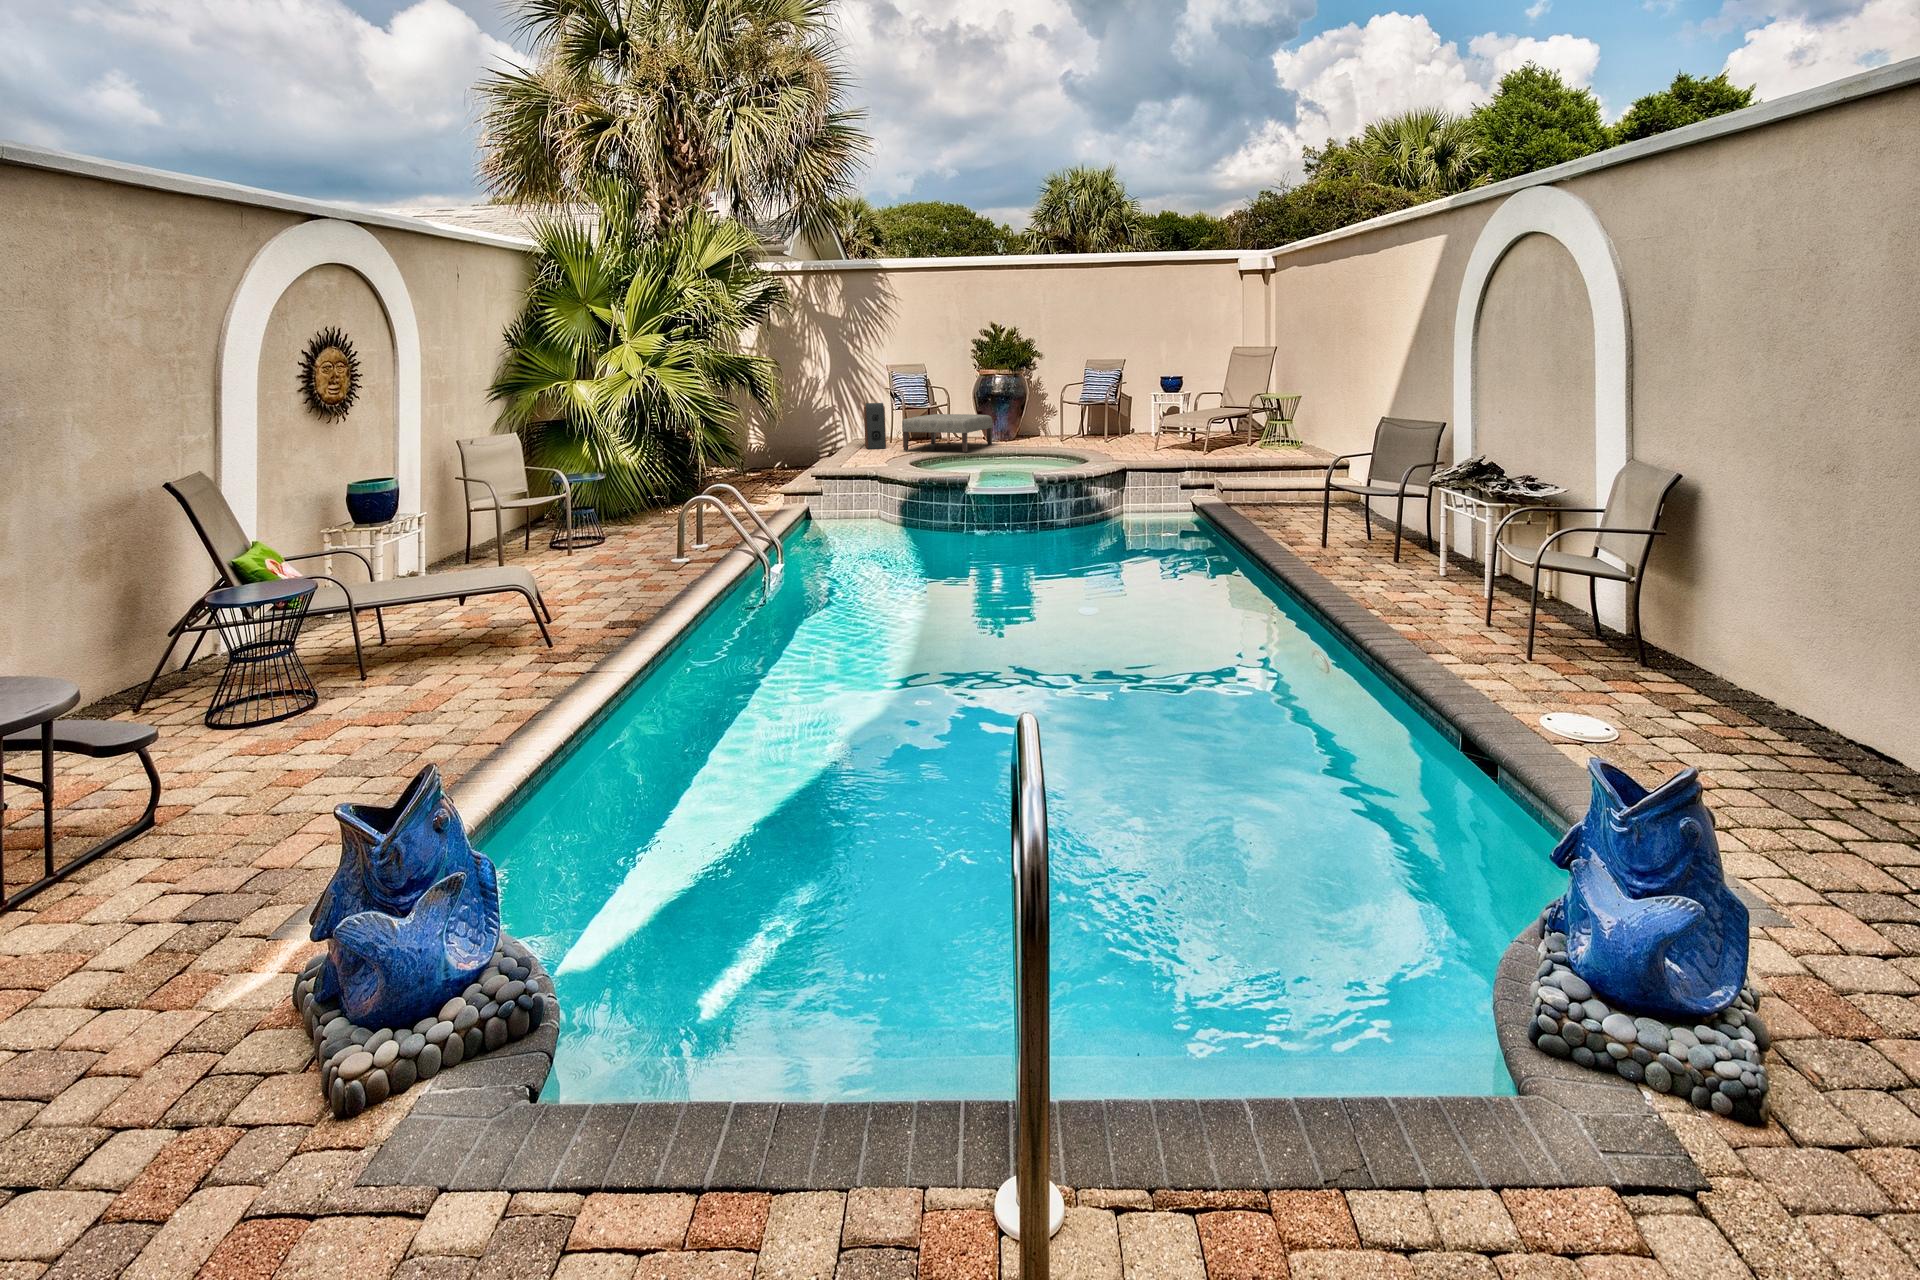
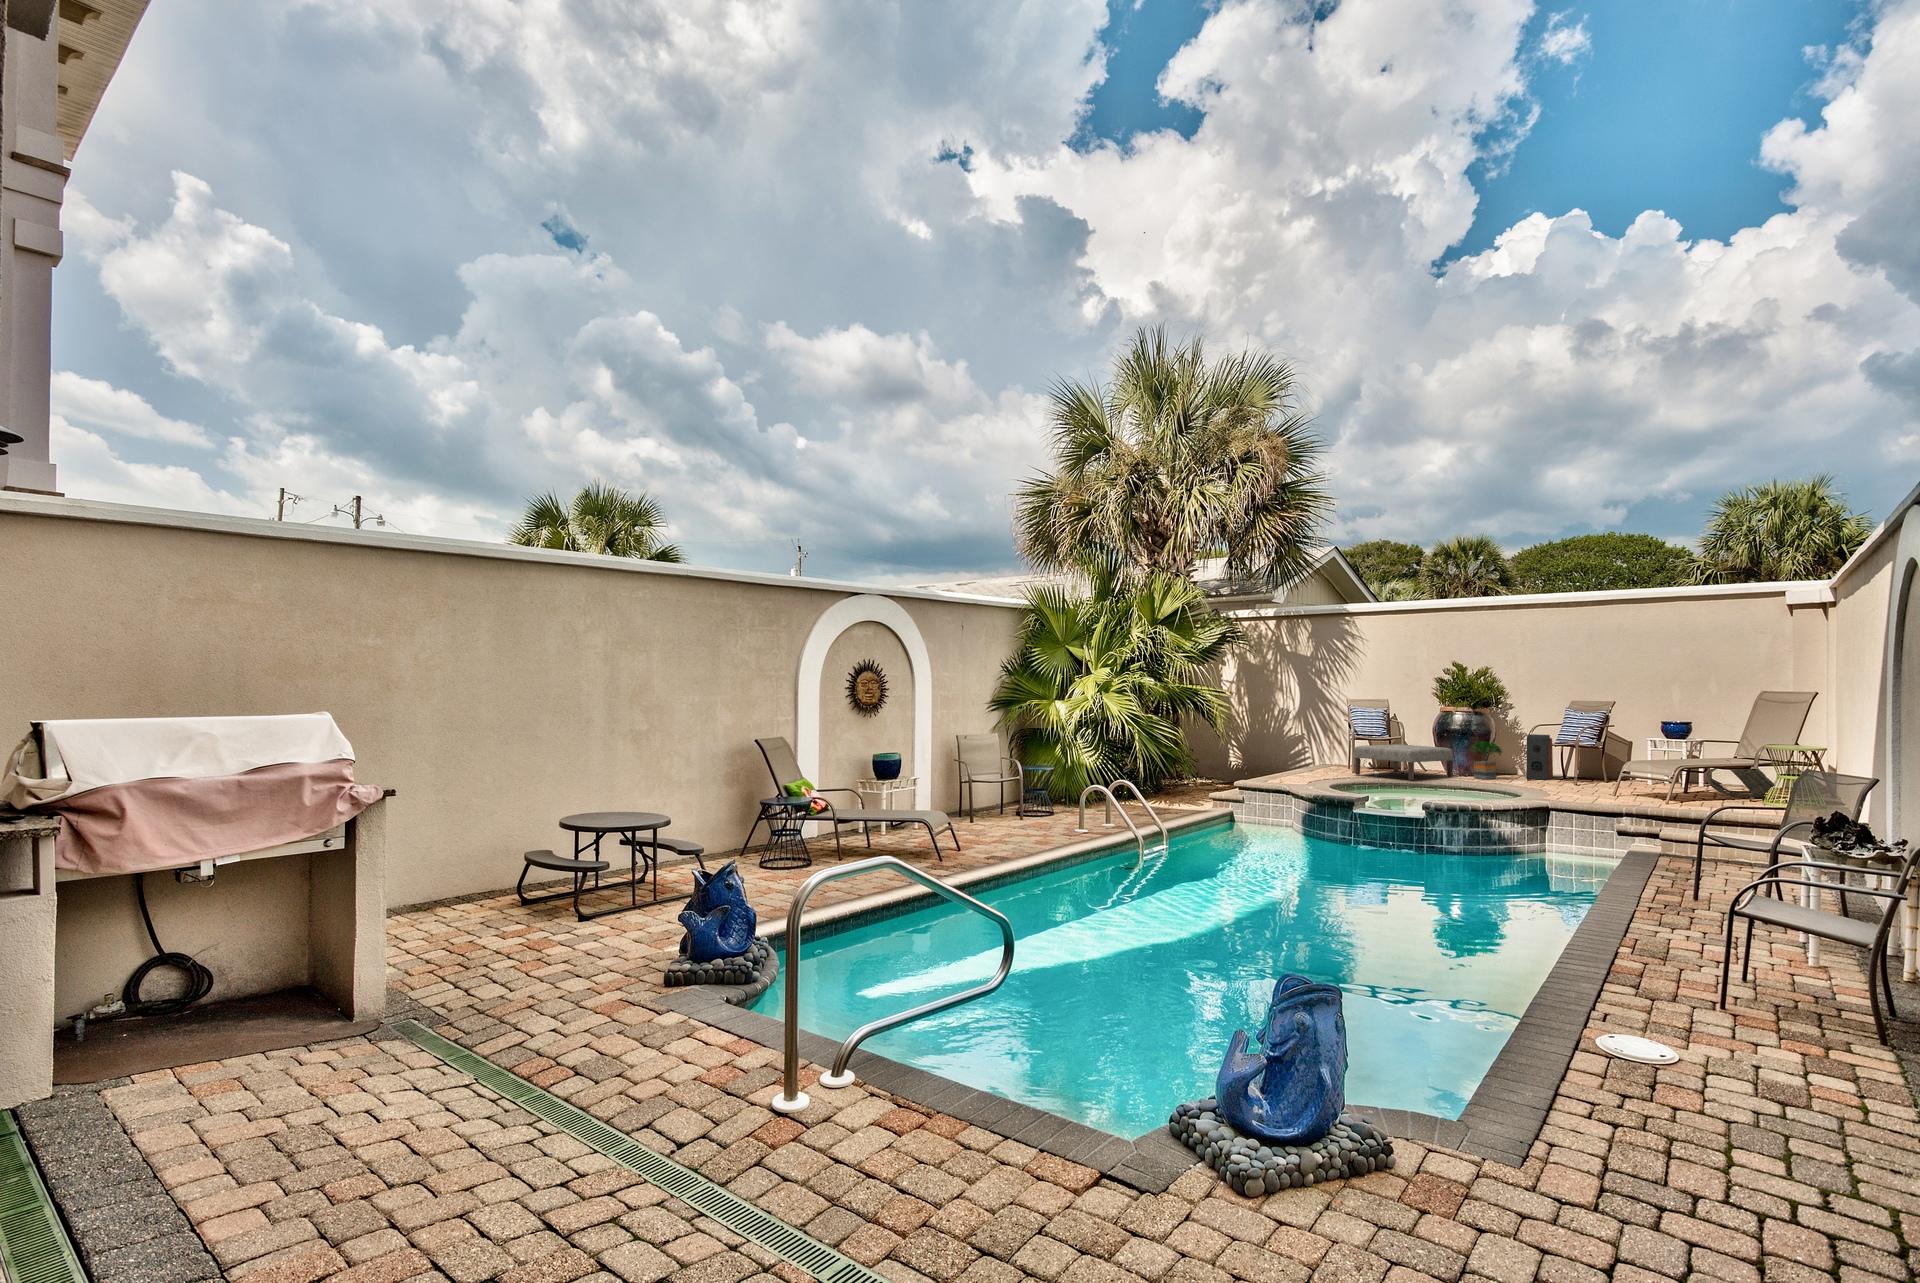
speaker: present [864,403,886,449] -> present [1526,734,1553,780]
potted tree: none [1008,405,1039,445] -> present [1471,741,1502,779]
backpack: none [1206,412,1256,445] -> present [1707,760,1775,798]

